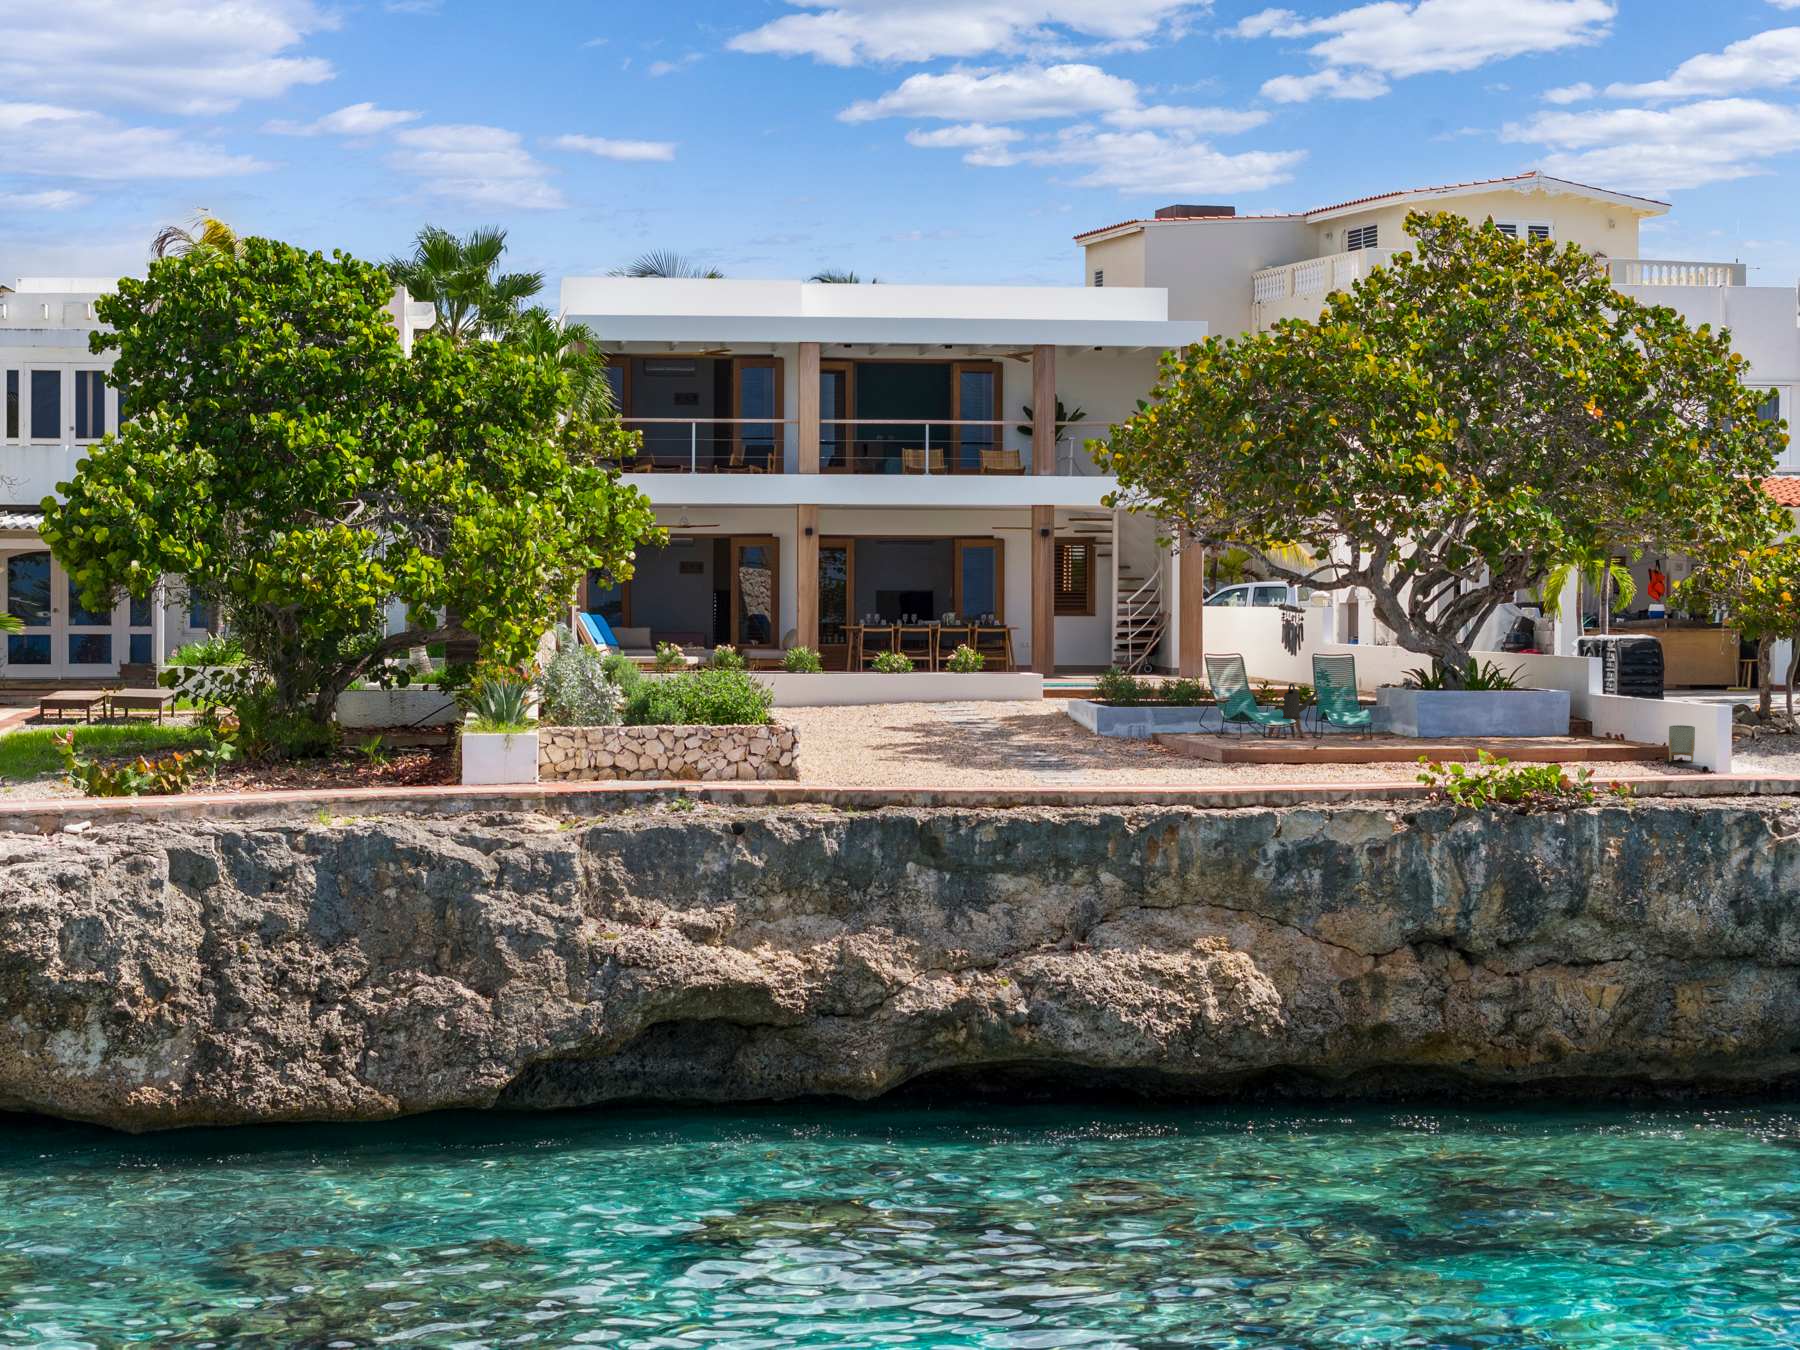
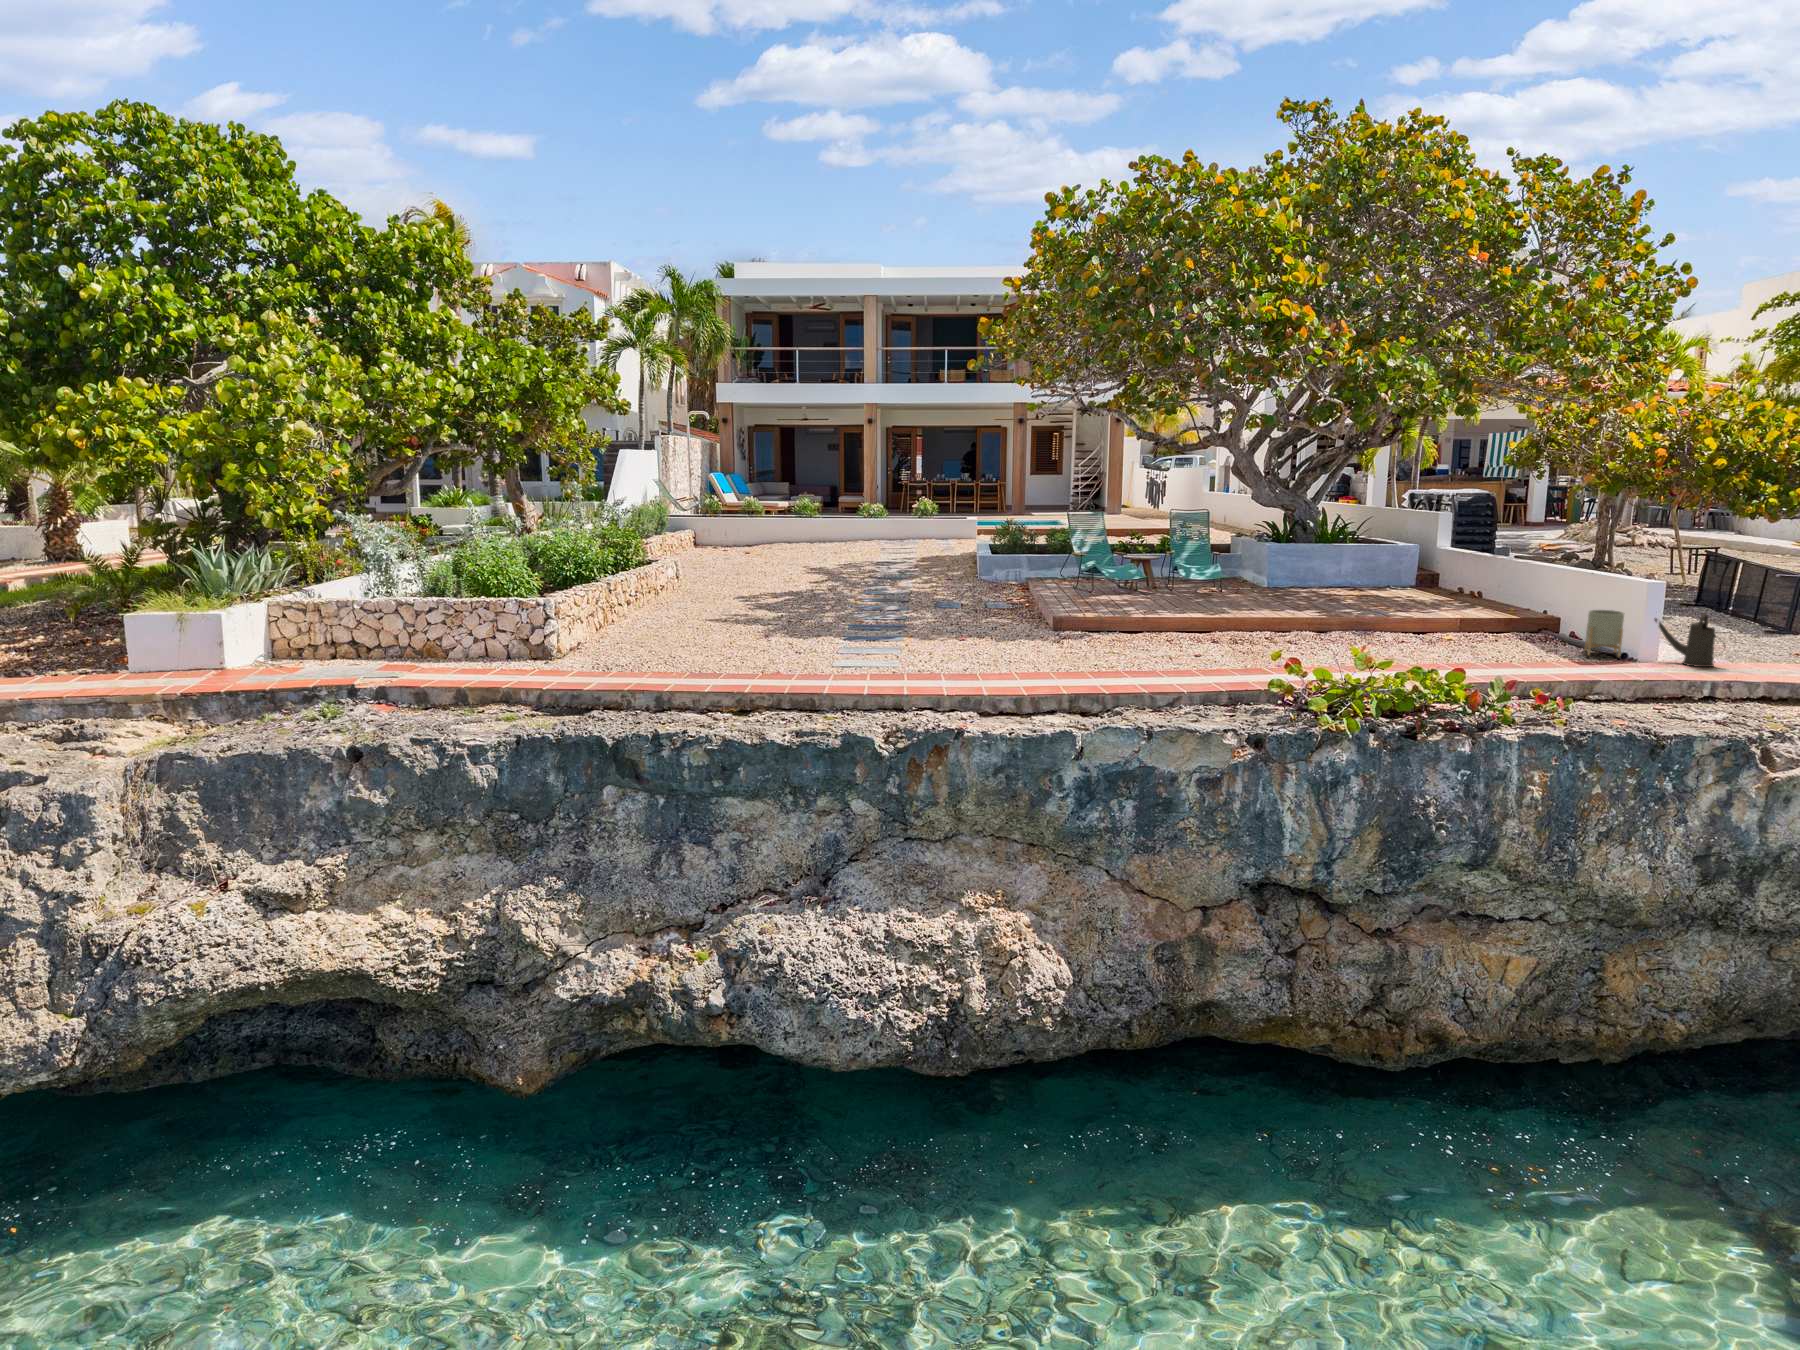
watering can: present [1278,683,1317,719] -> present [1655,613,1726,667]

